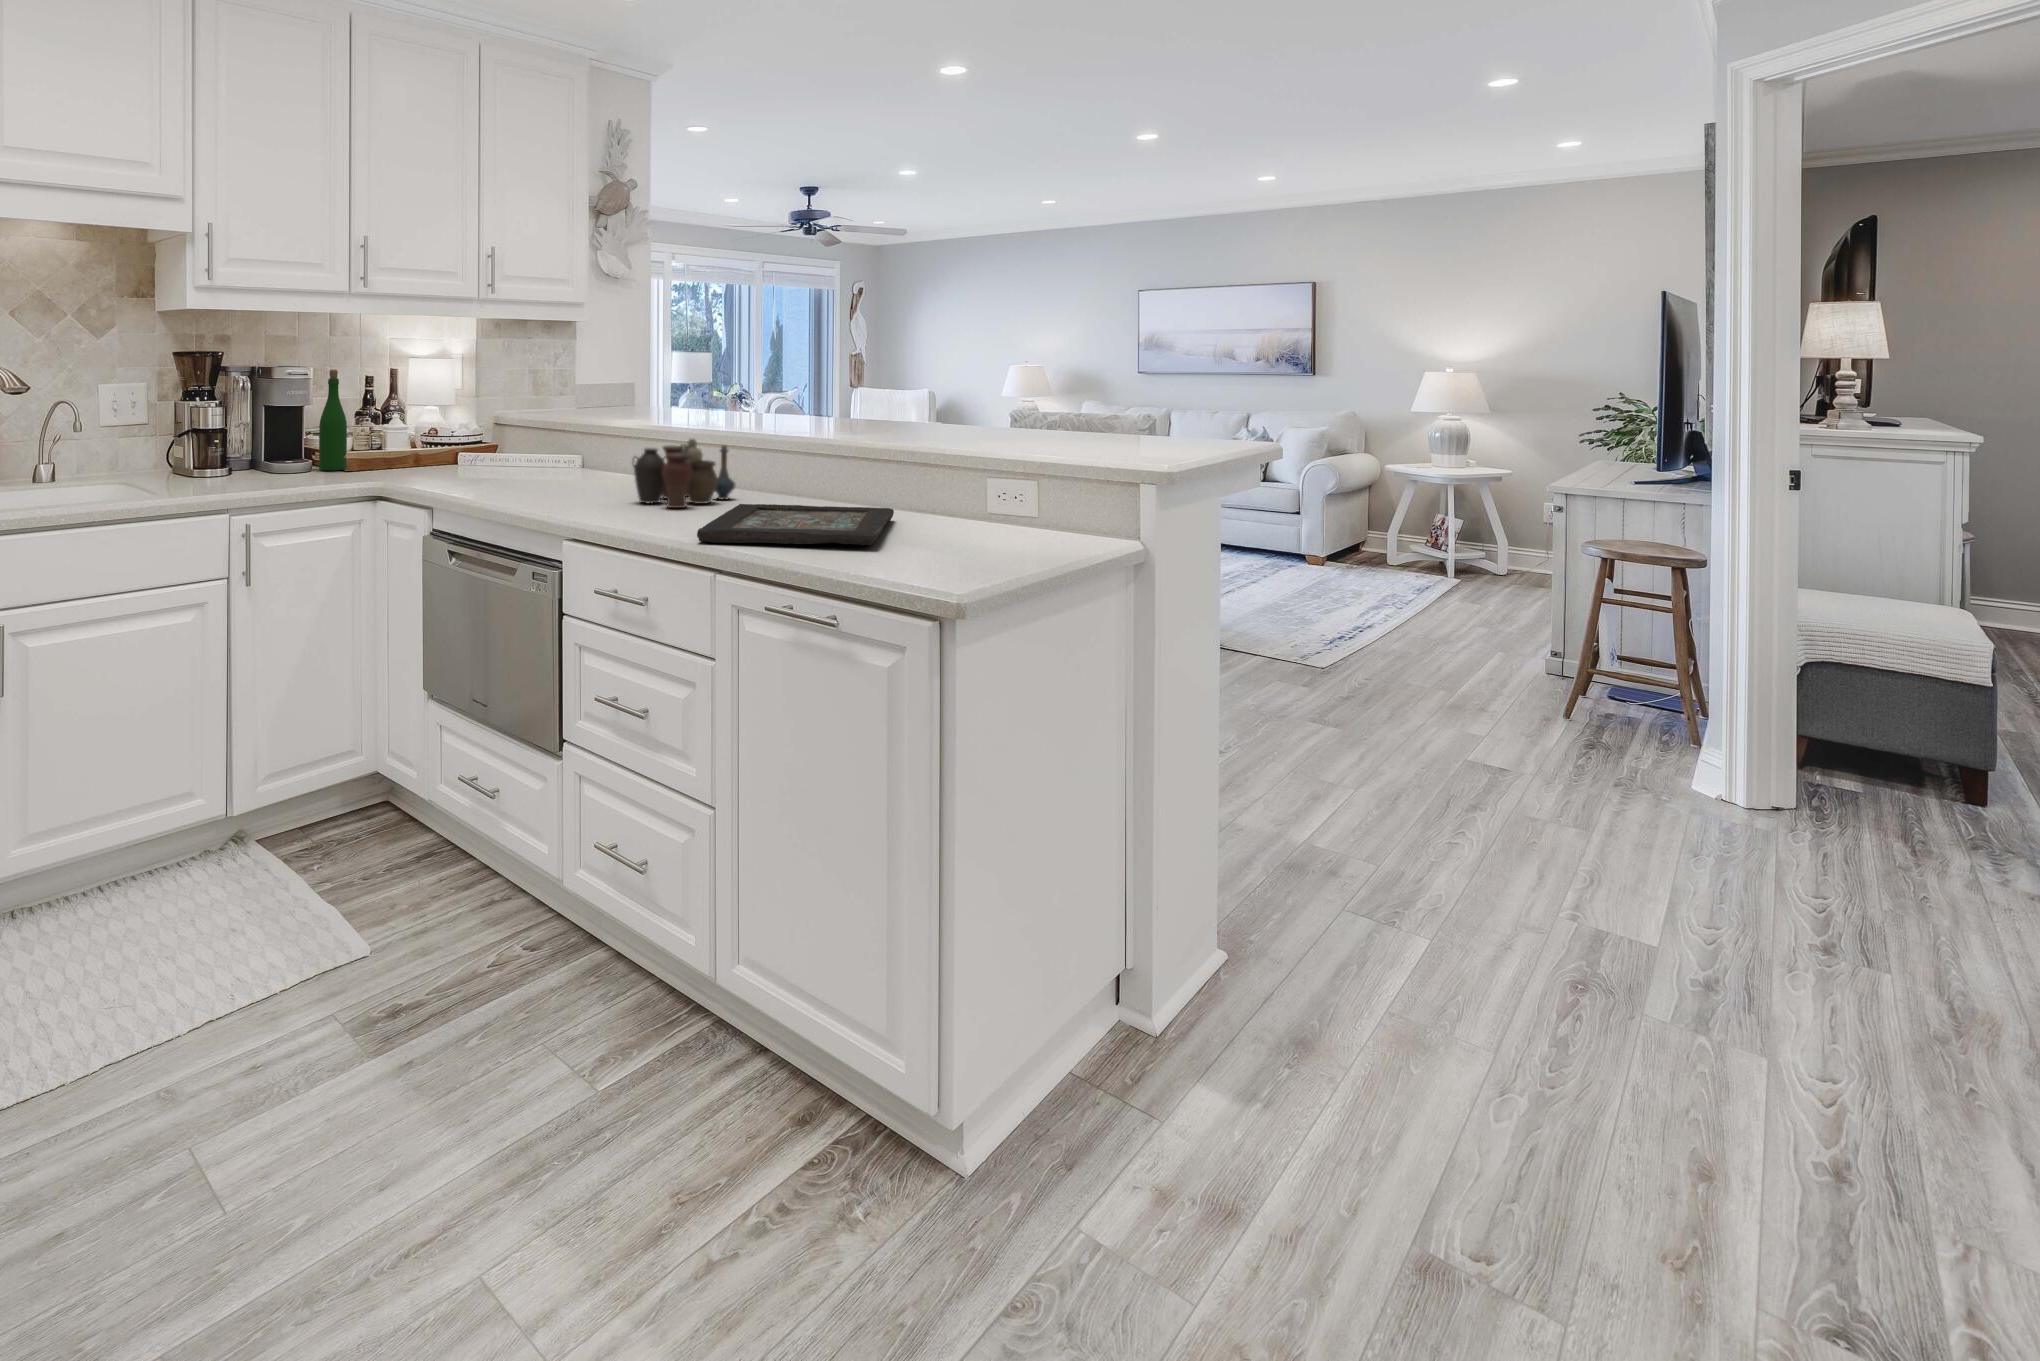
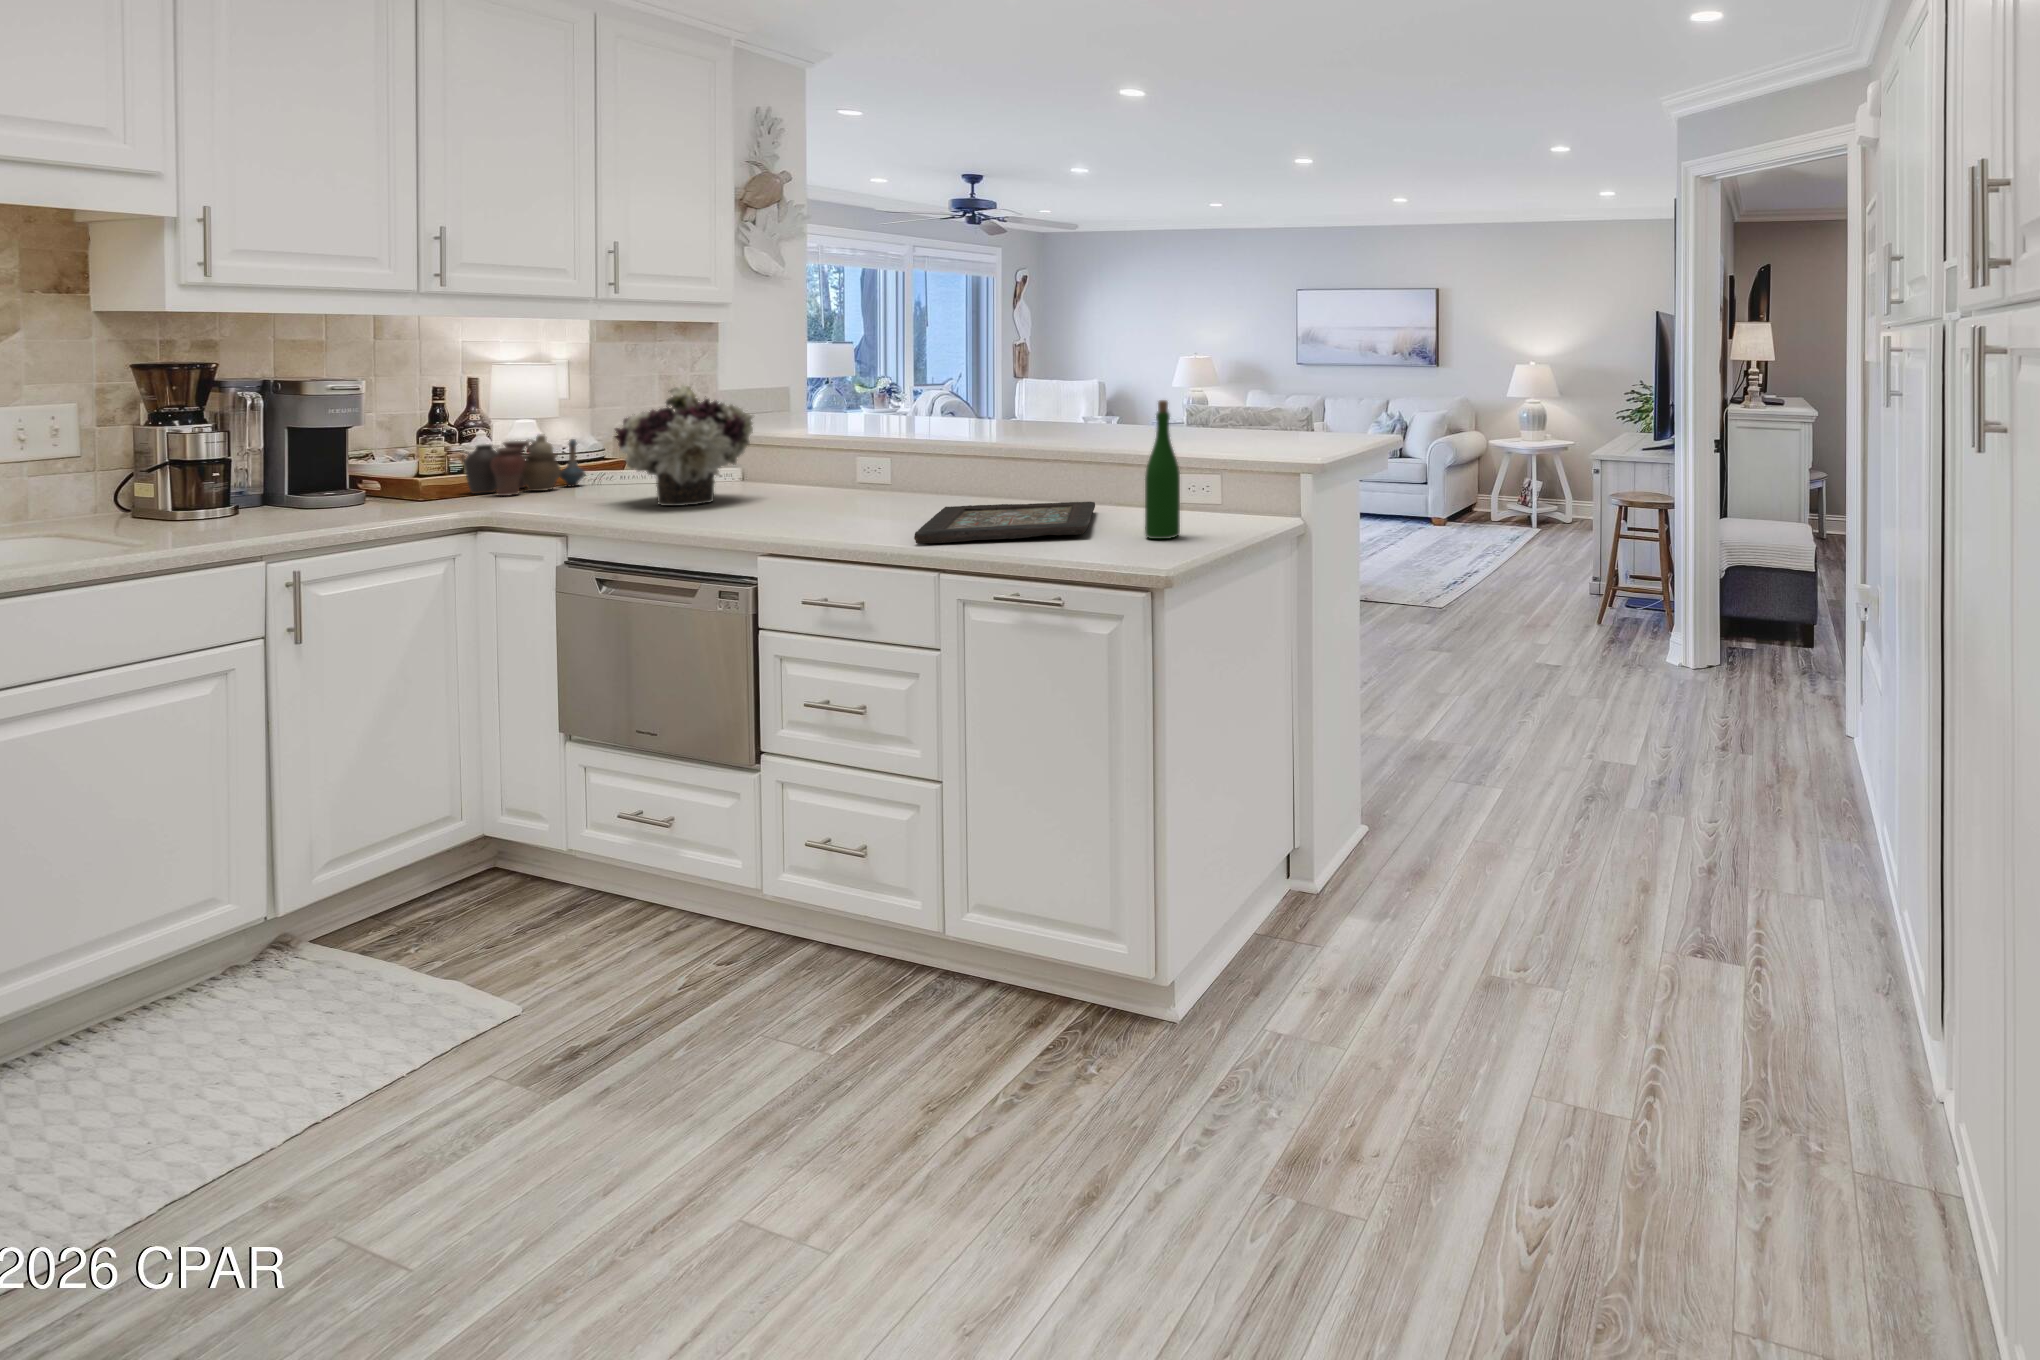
wine bottle: present [319,370,347,471] -> present [1145,400,1180,539]
flower arrangement: none [473,372,583,488] -> present [615,385,753,506]
vase: present [633,439,735,508] -> present [461,435,585,496]

